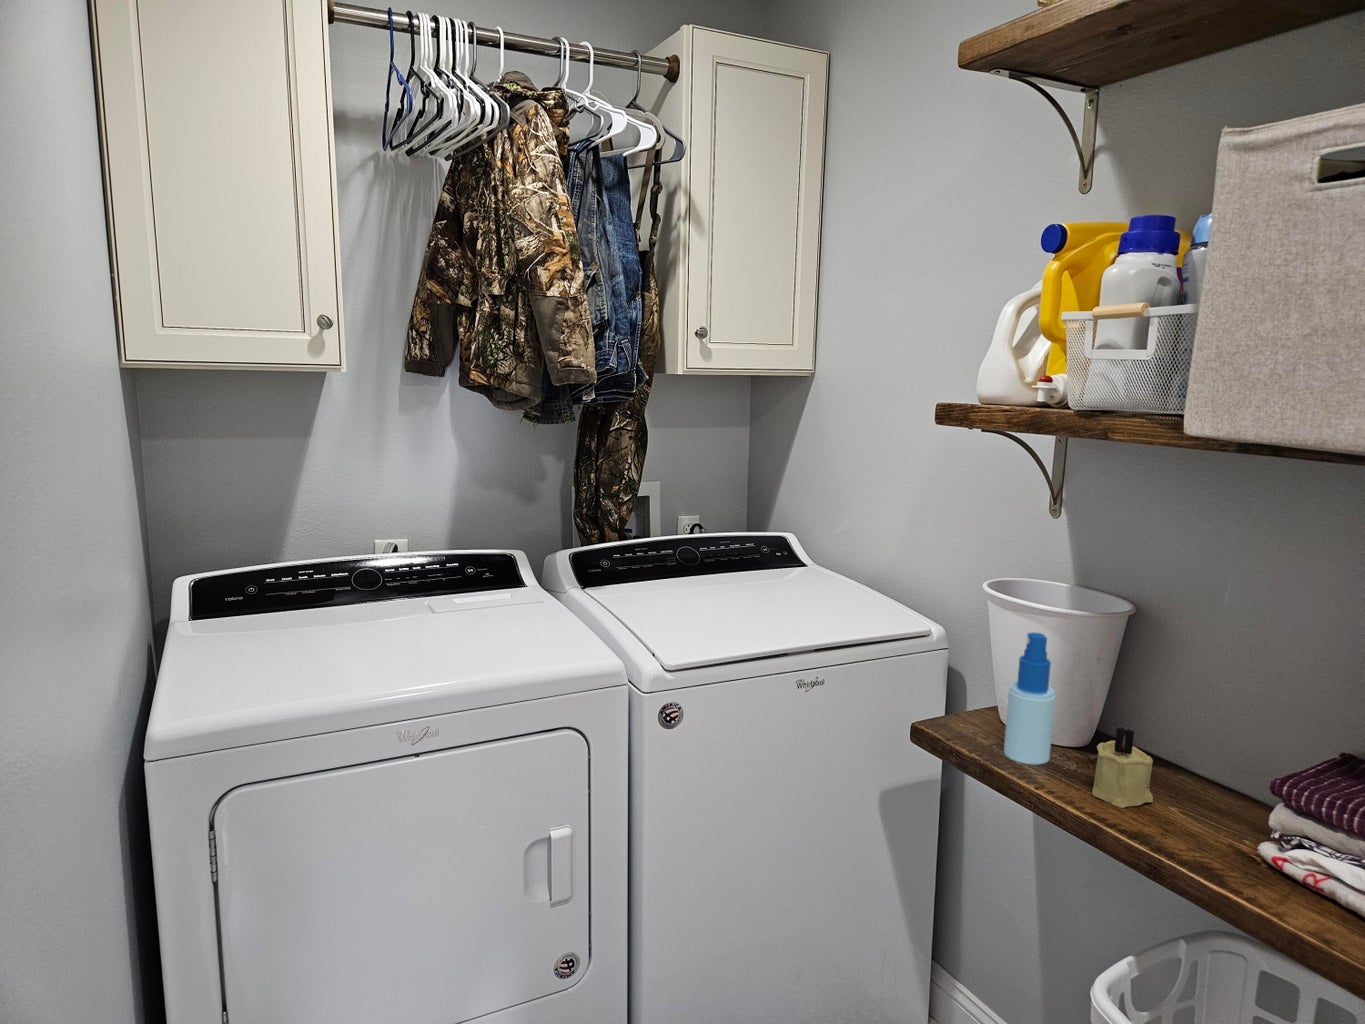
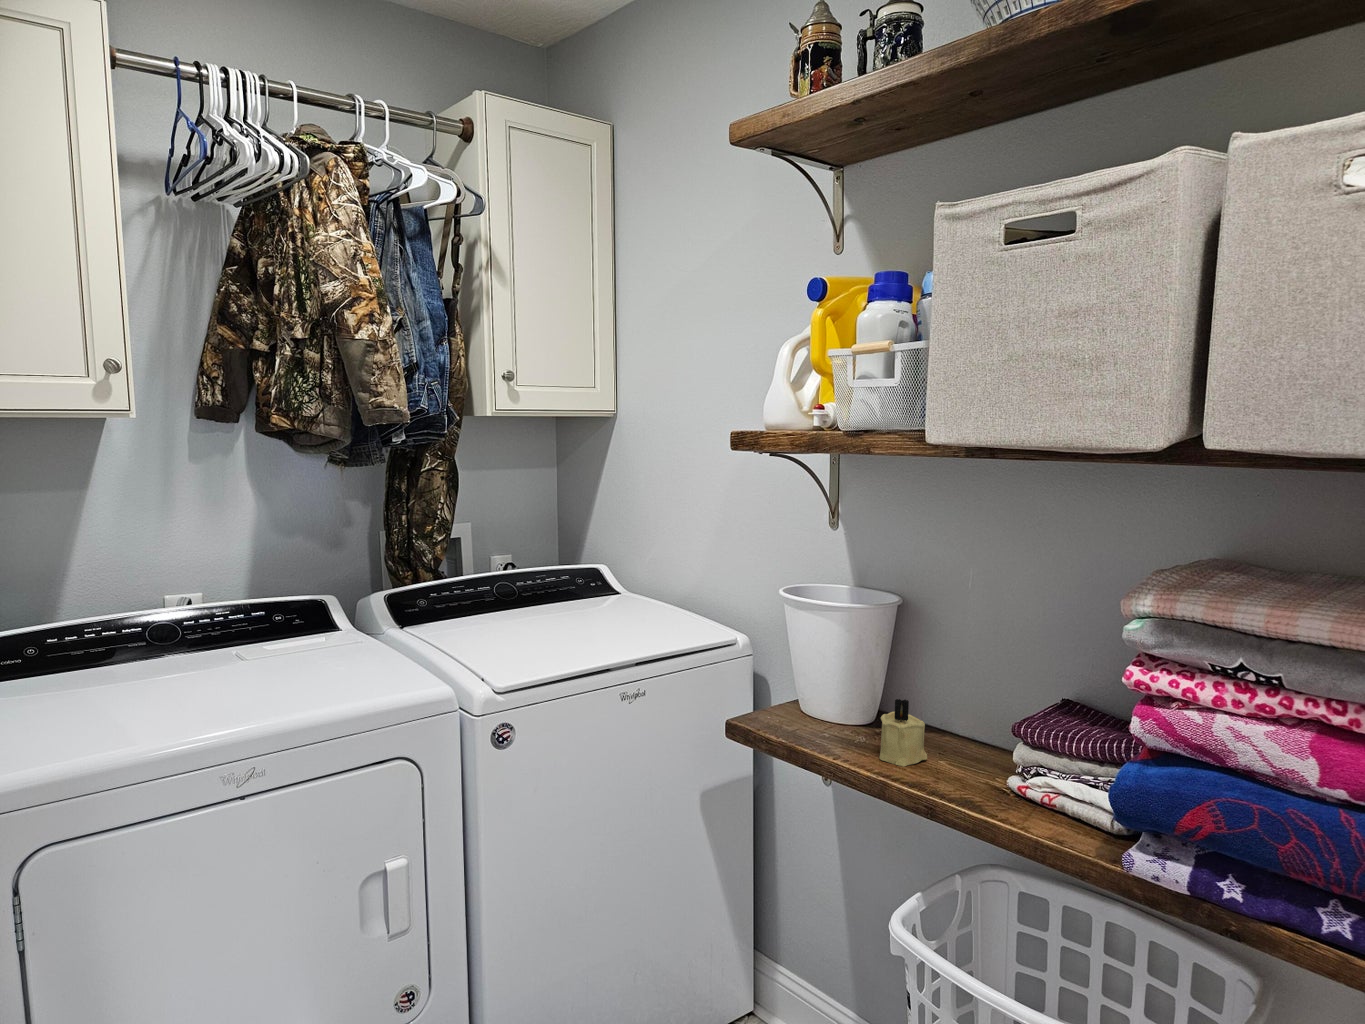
spray bottle: present [1004,633,1055,764] -> none [805,626,845,742]

